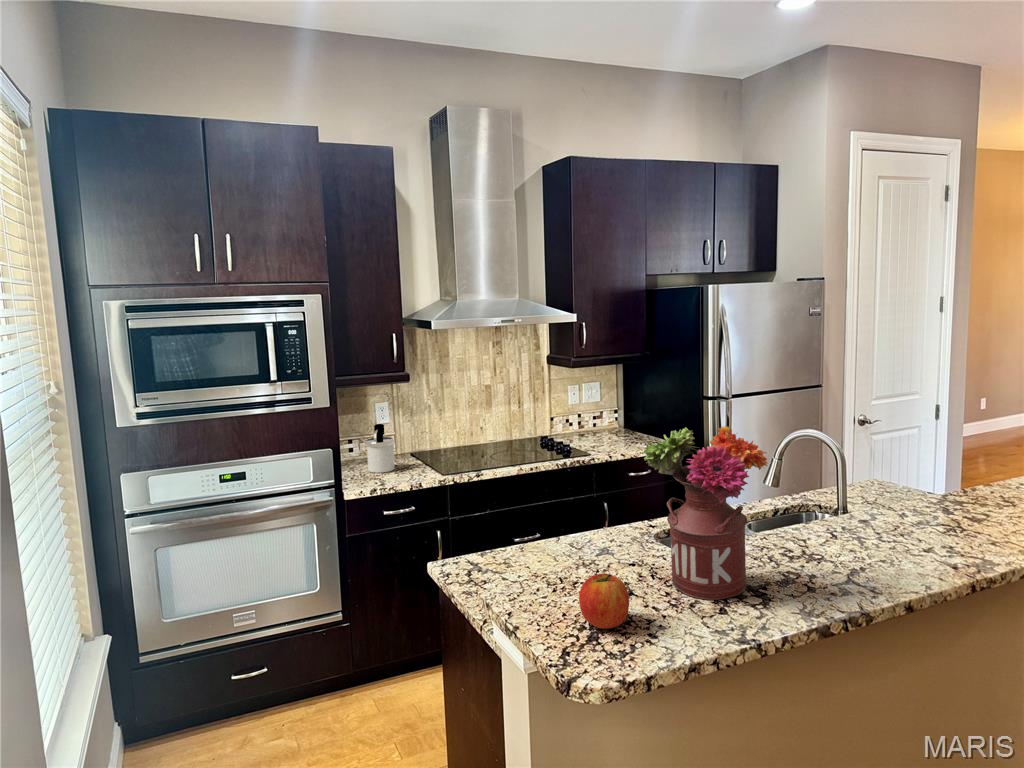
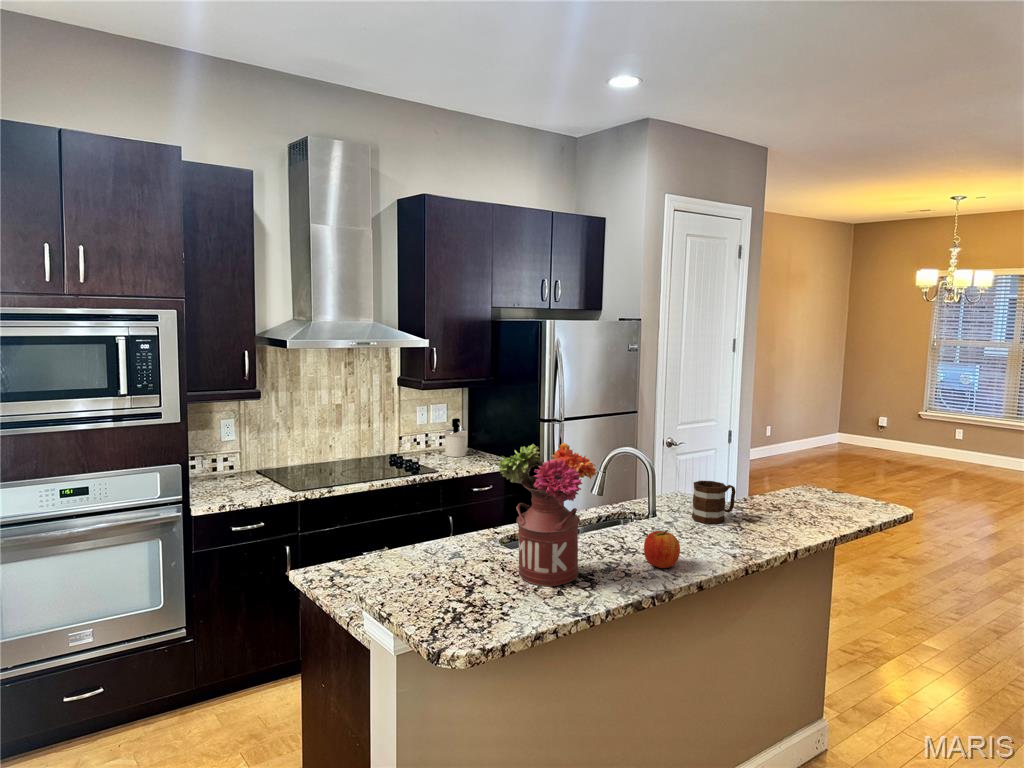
soap dispenser: present [366,424,395,473] -> present [445,418,467,457]
mug: none [893,469,953,523] -> present [692,481,736,524]
apple: present [579,574,629,629] -> present [644,530,680,568]

